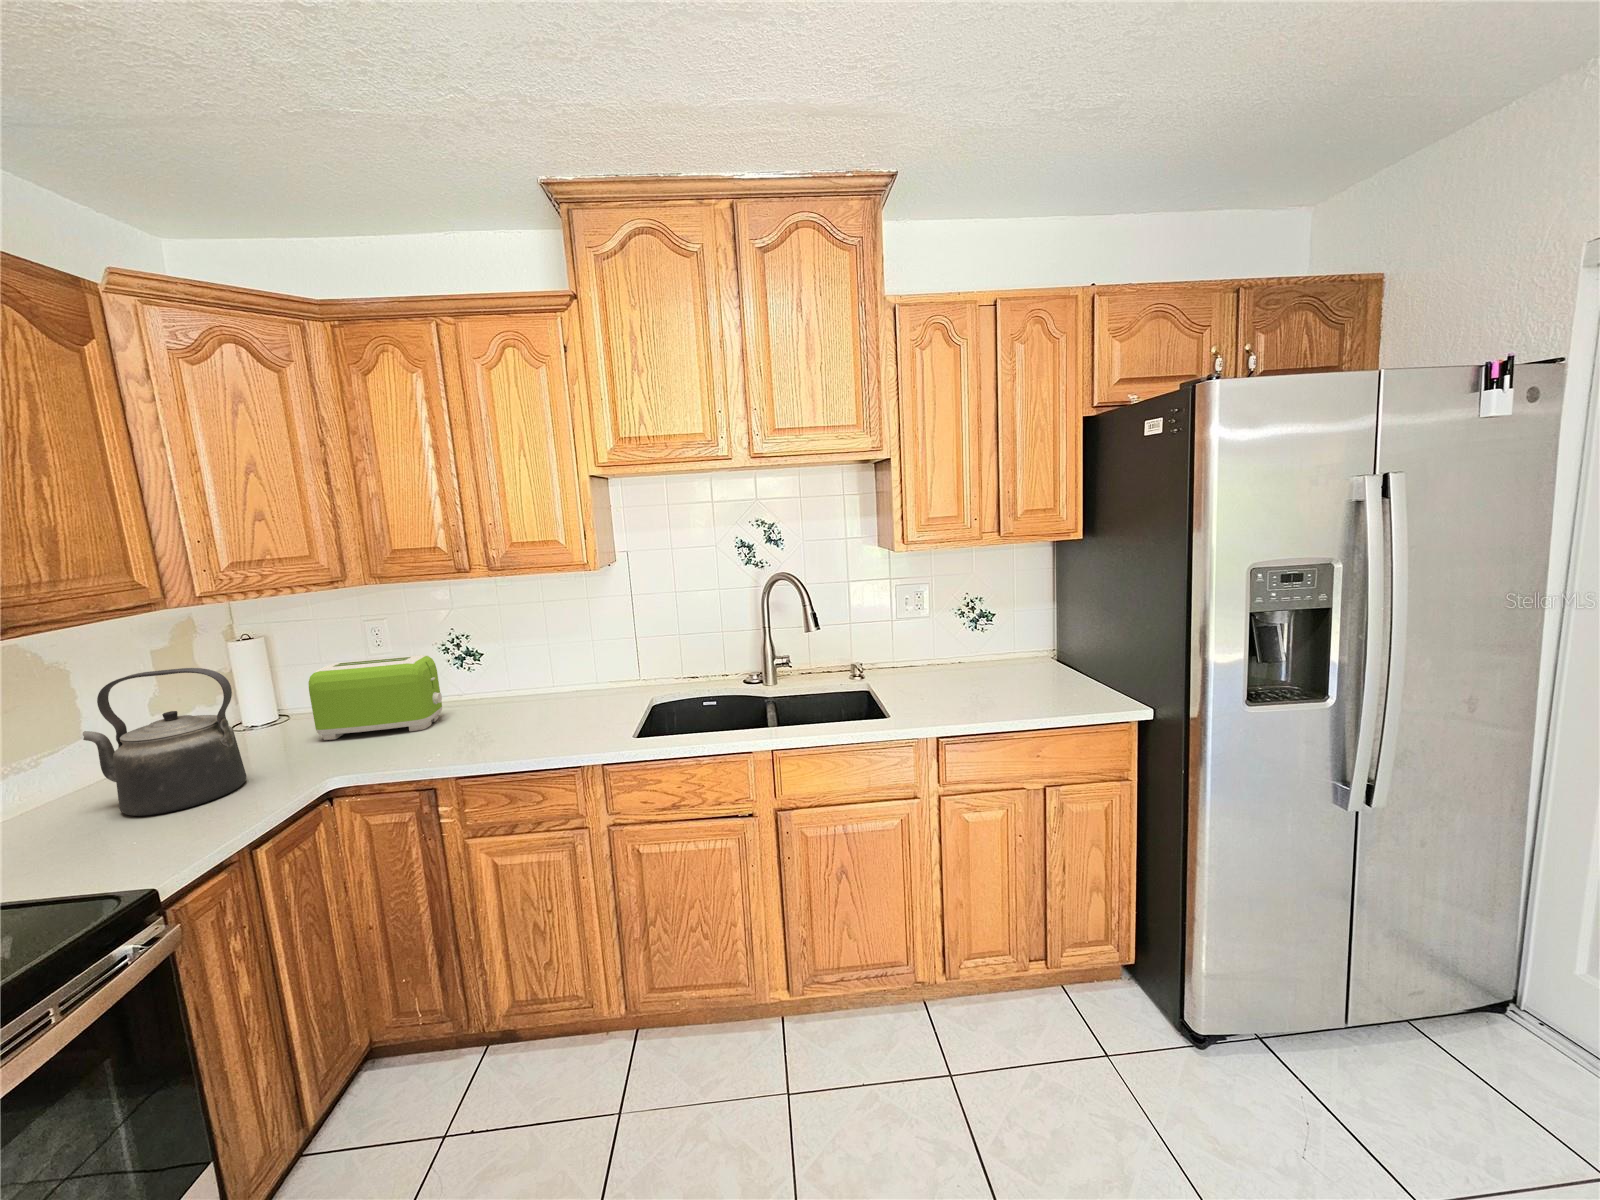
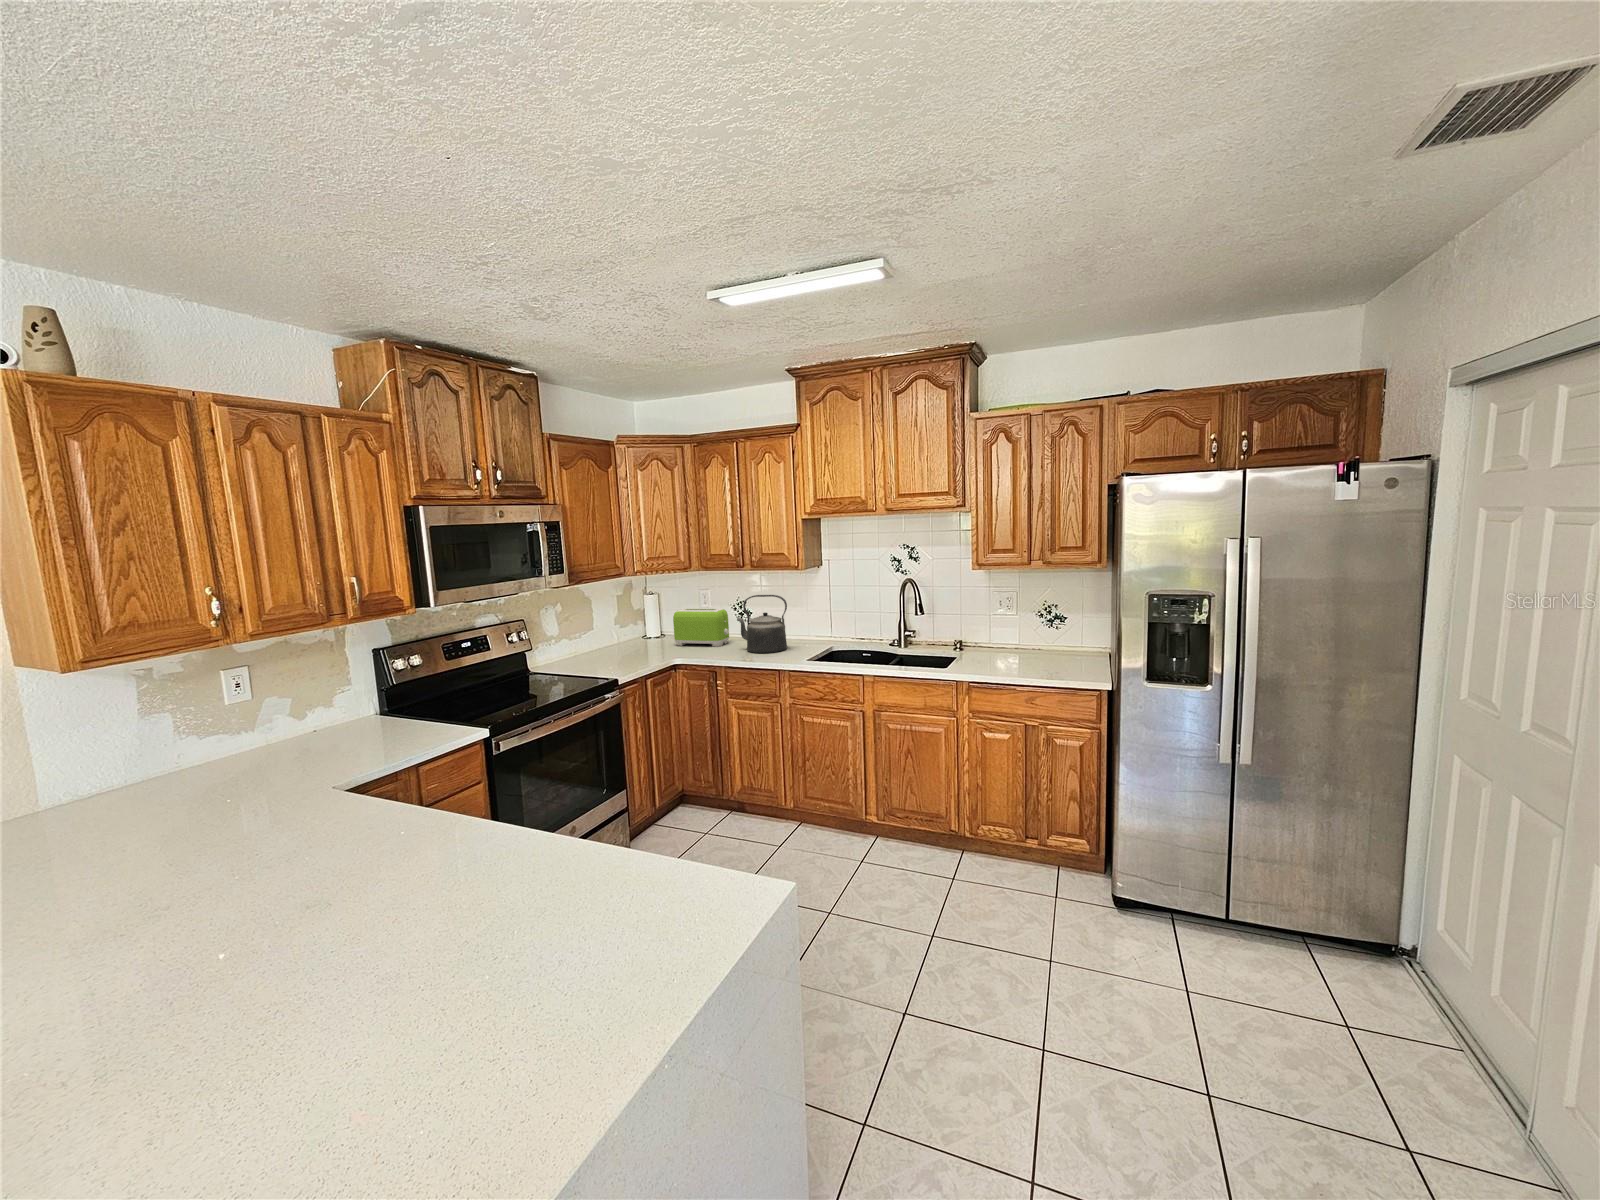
kettle: present [83,668,246,816] -> present [737,595,787,653]

